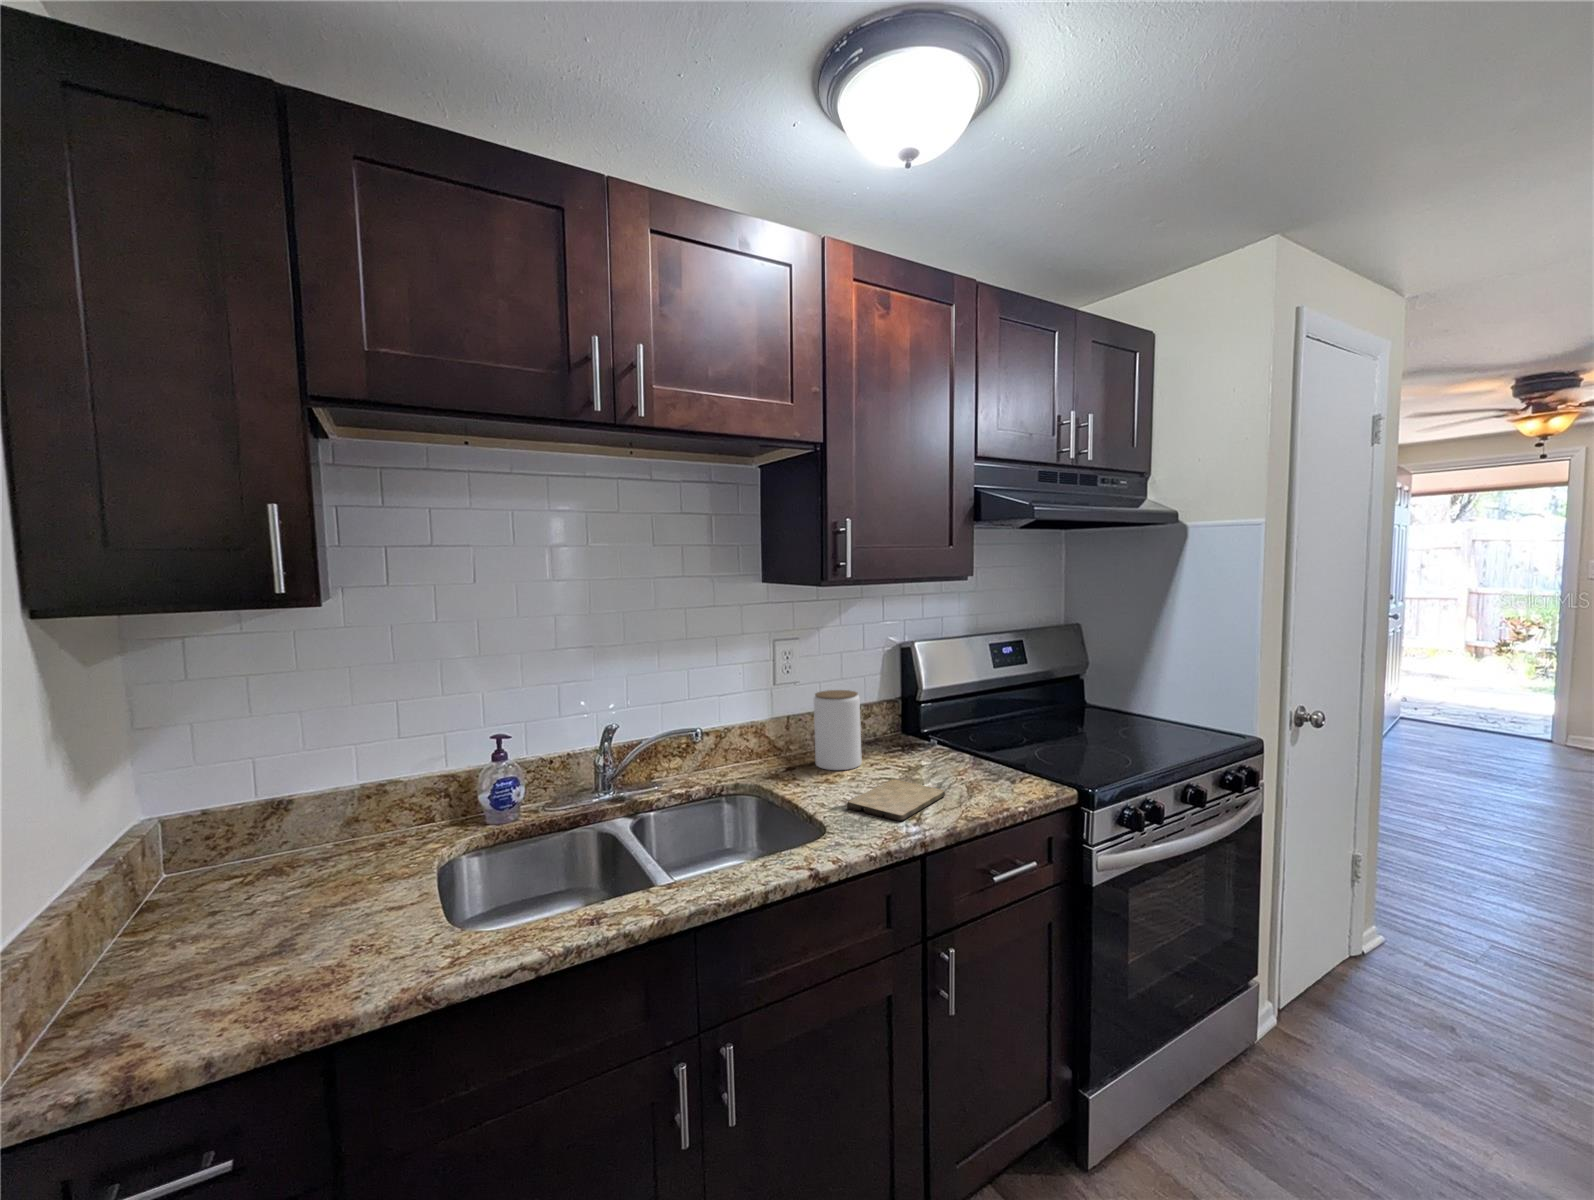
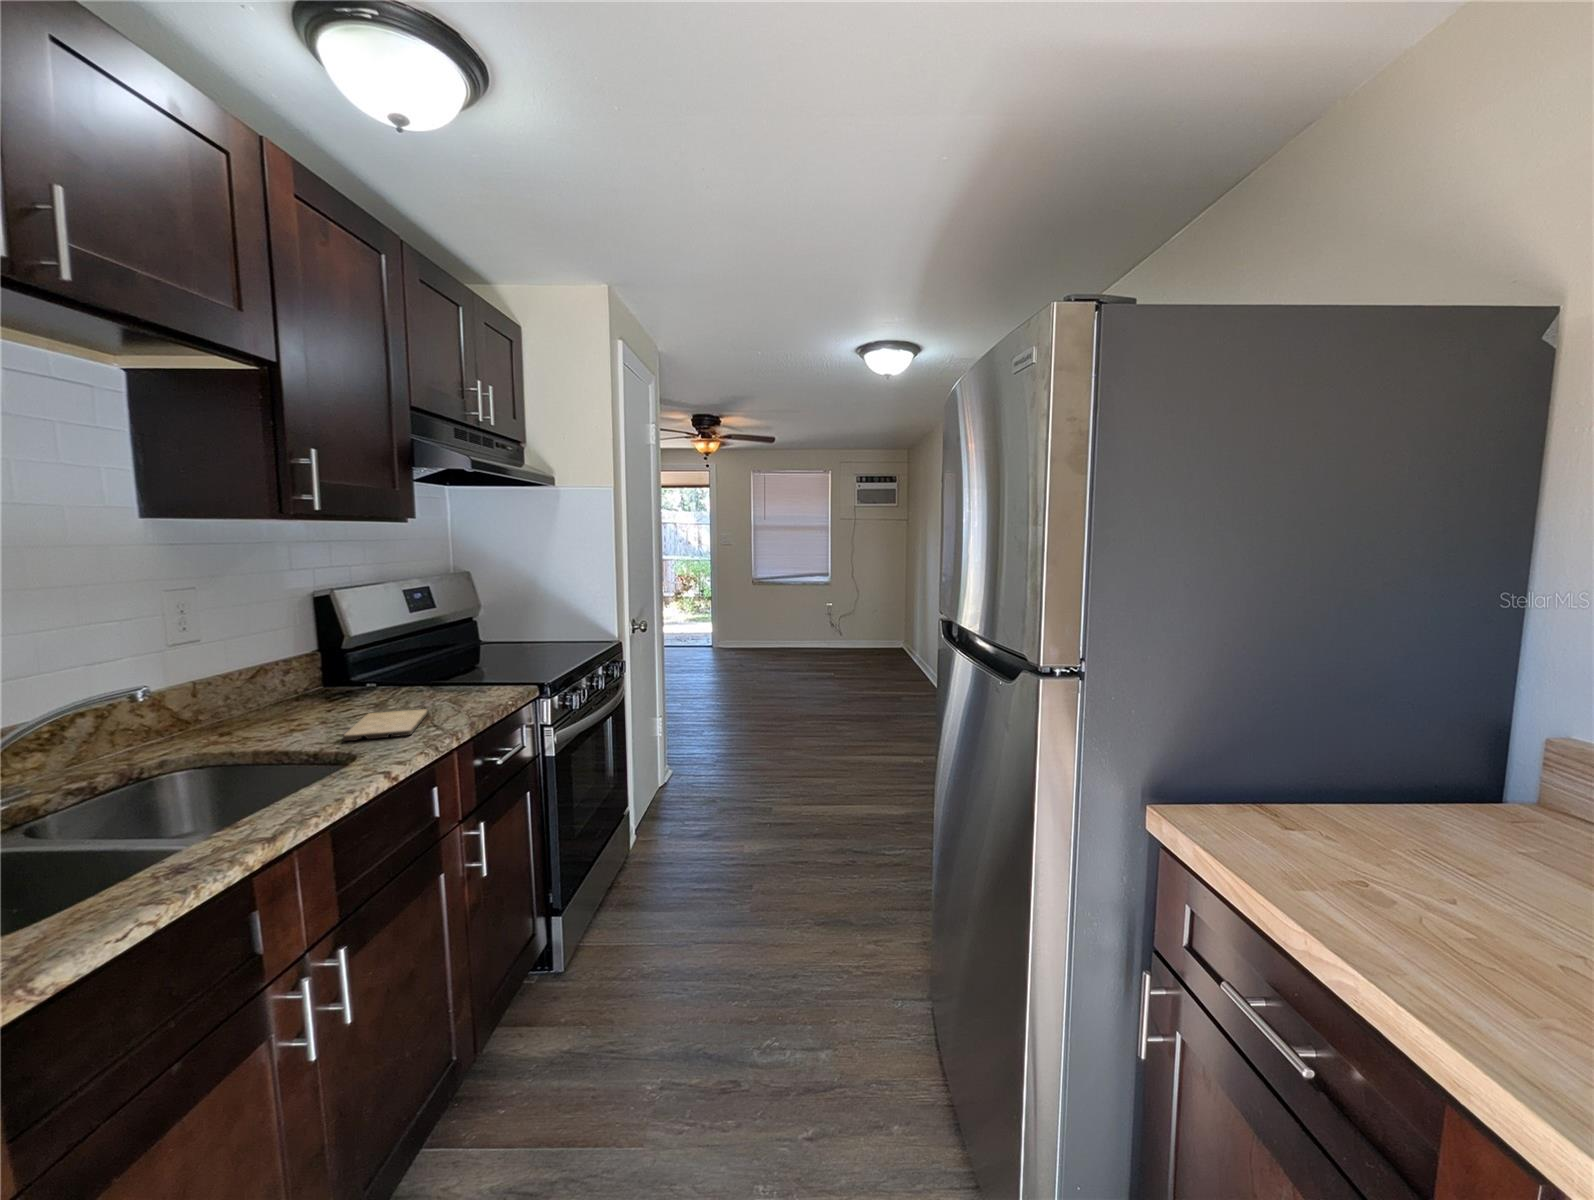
jar: present [814,690,862,770] -> none [241,643,309,726]

